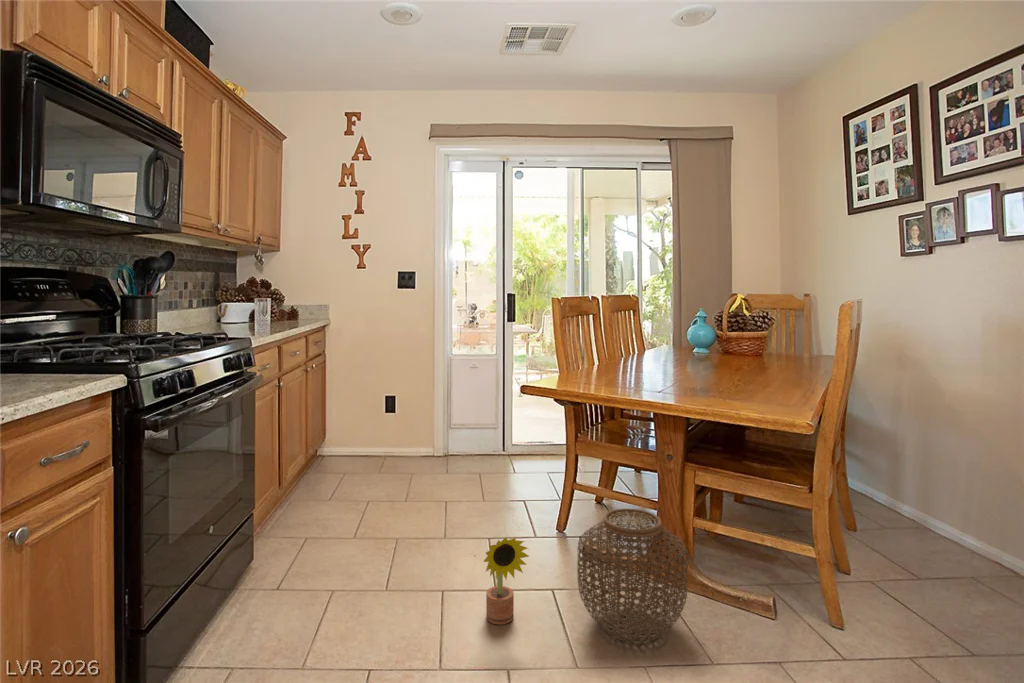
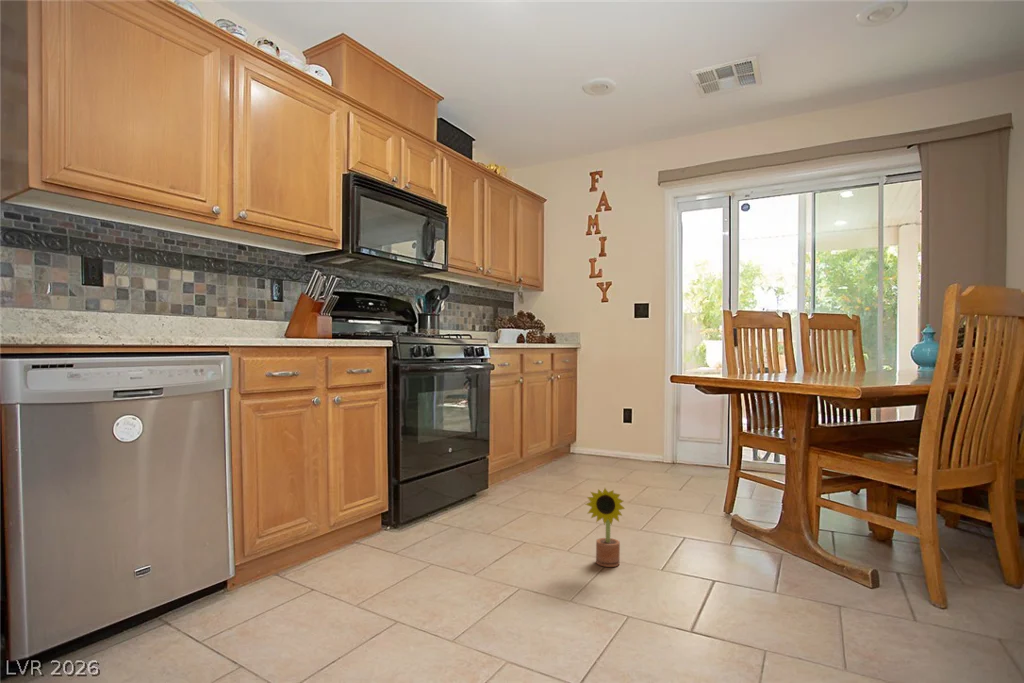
woven basket: present [577,509,688,643] -> none [664,483,772,606]

